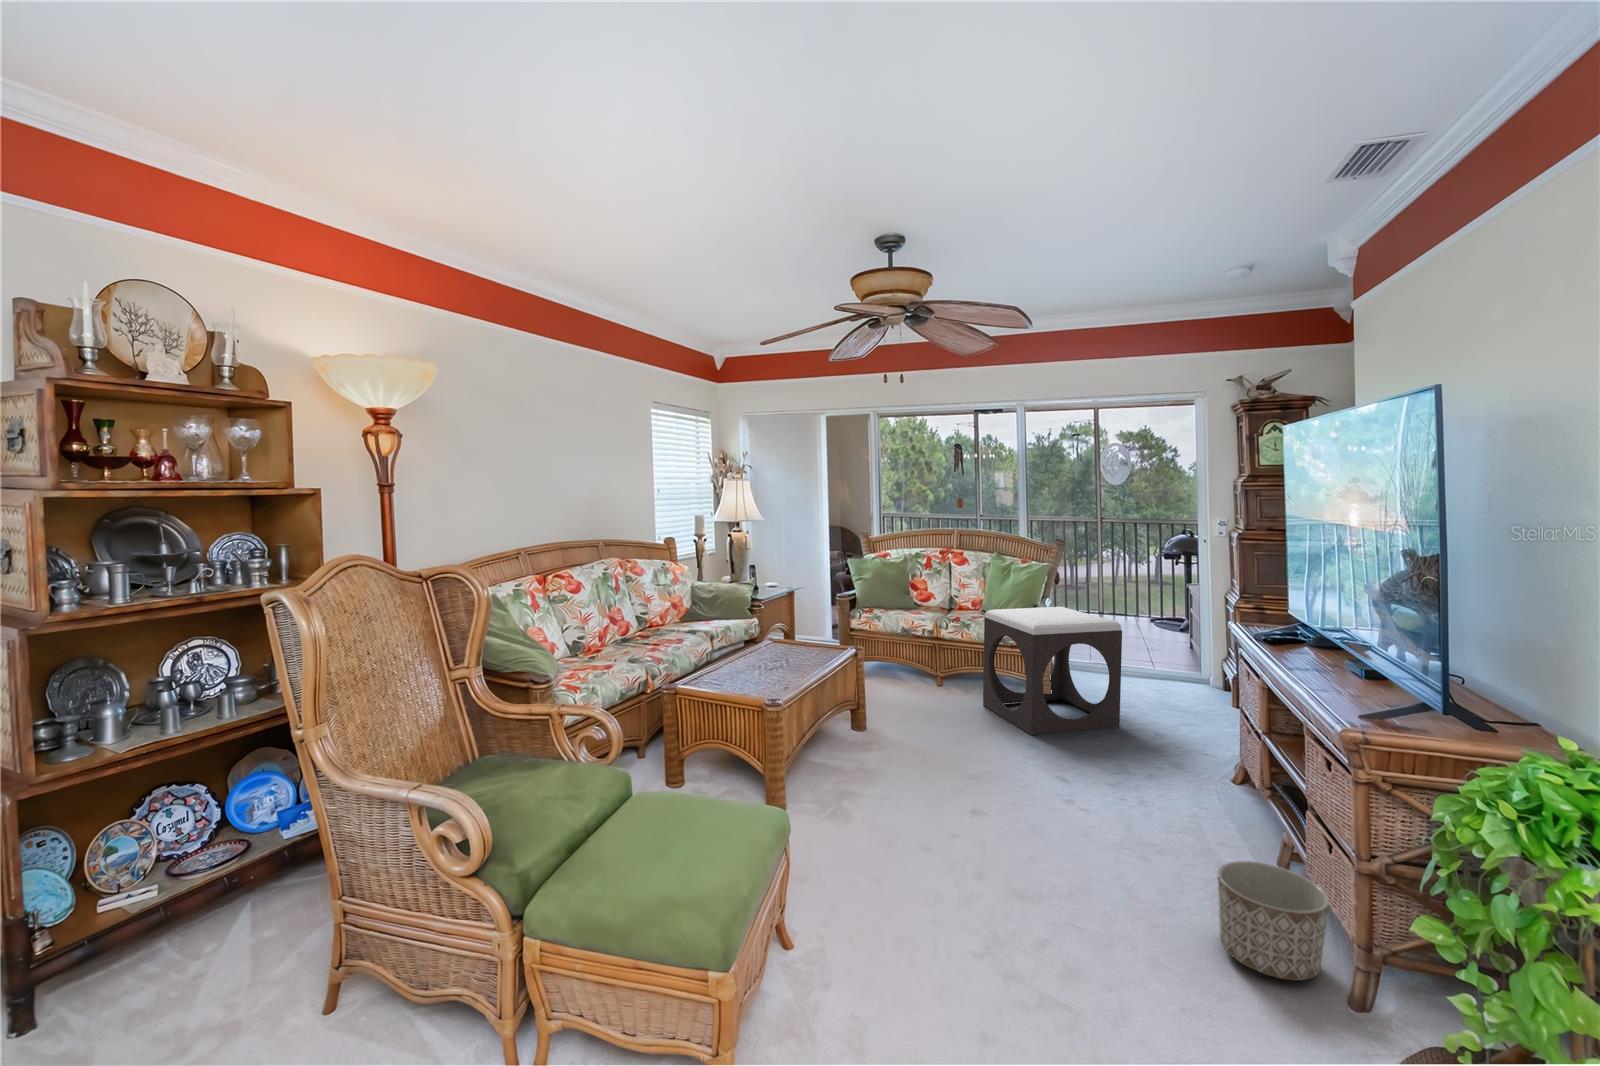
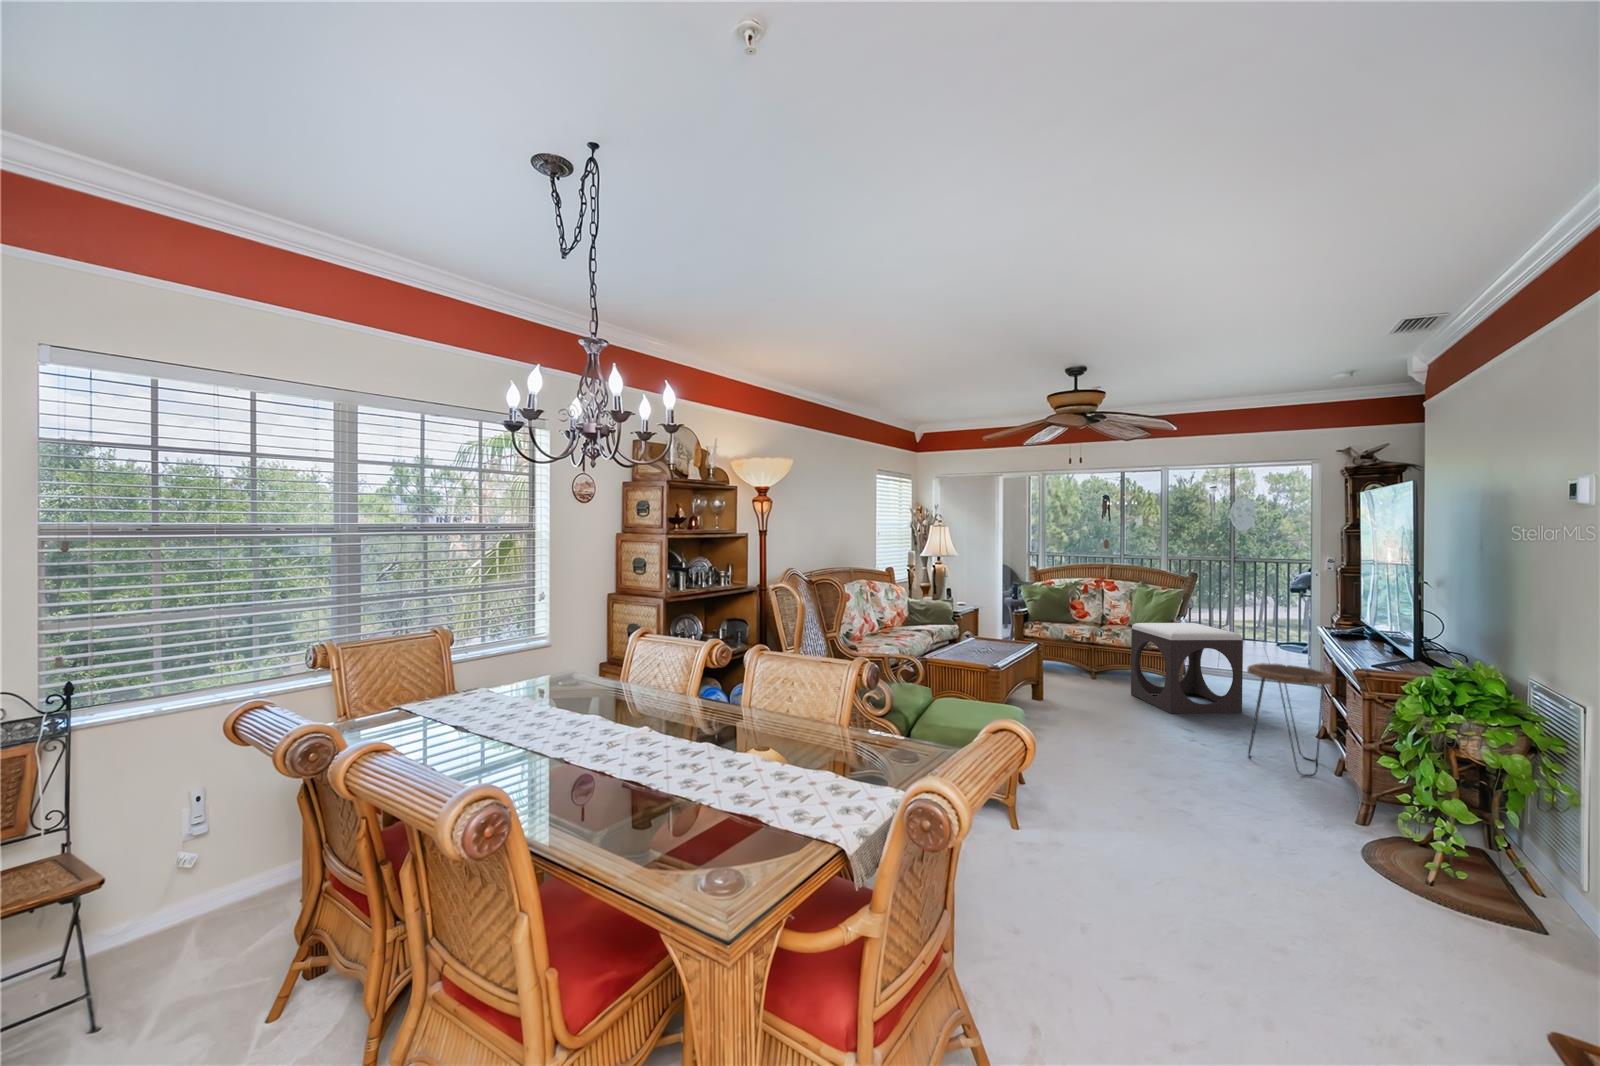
side table: none [1134,672,1254,842] -> present [1247,663,1335,776]
planter: present [1218,861,1329,980] -> none [1295,769,1367,834]

